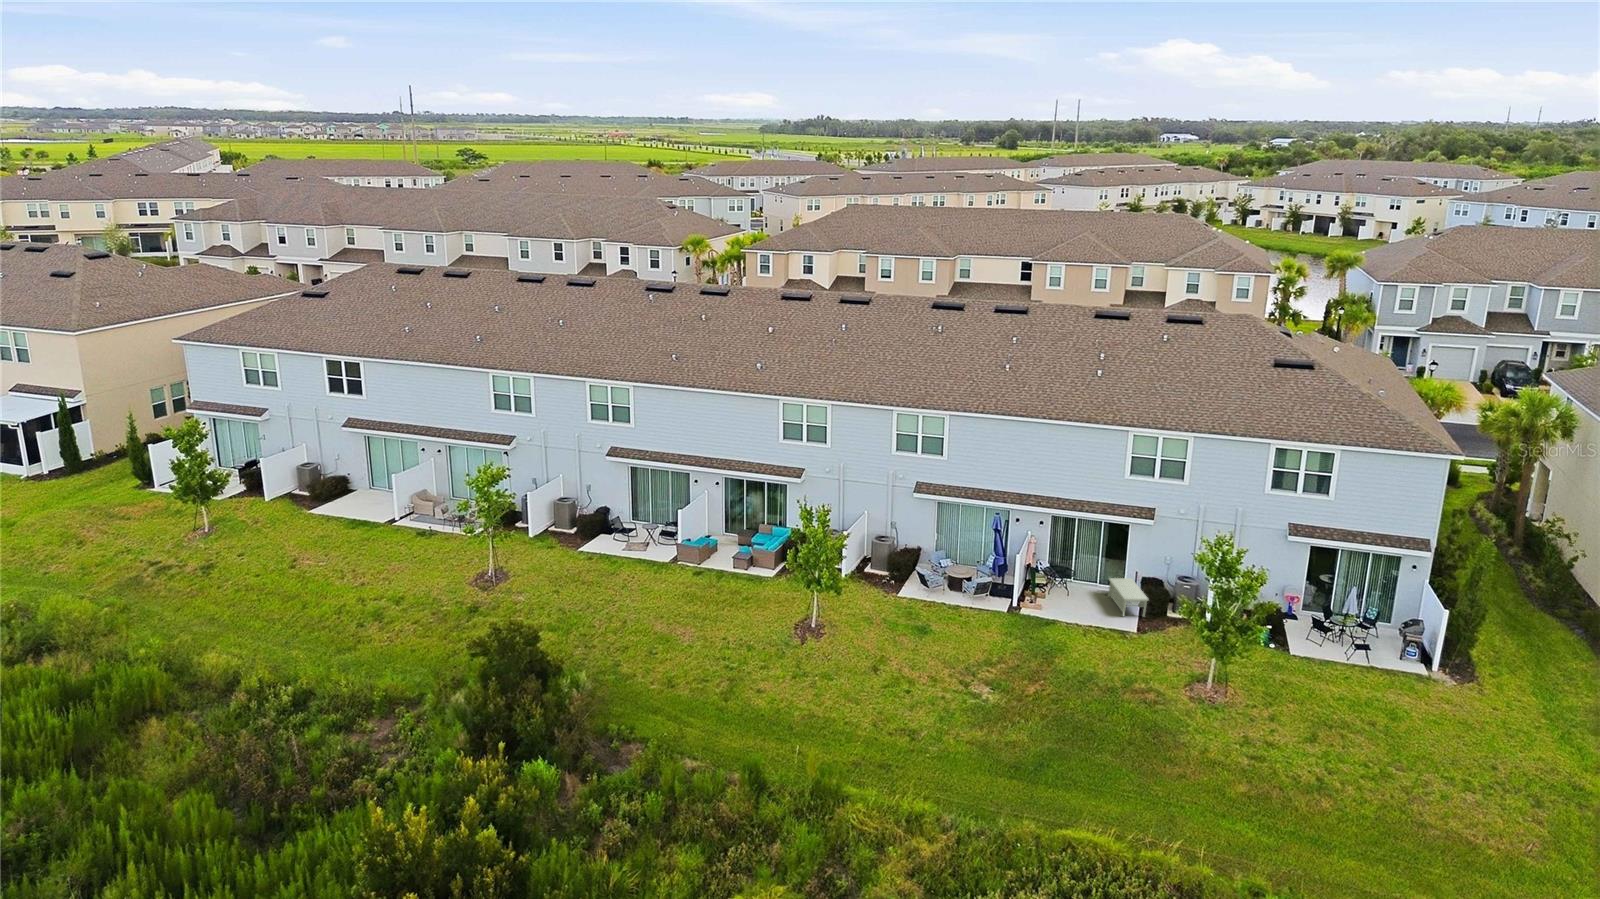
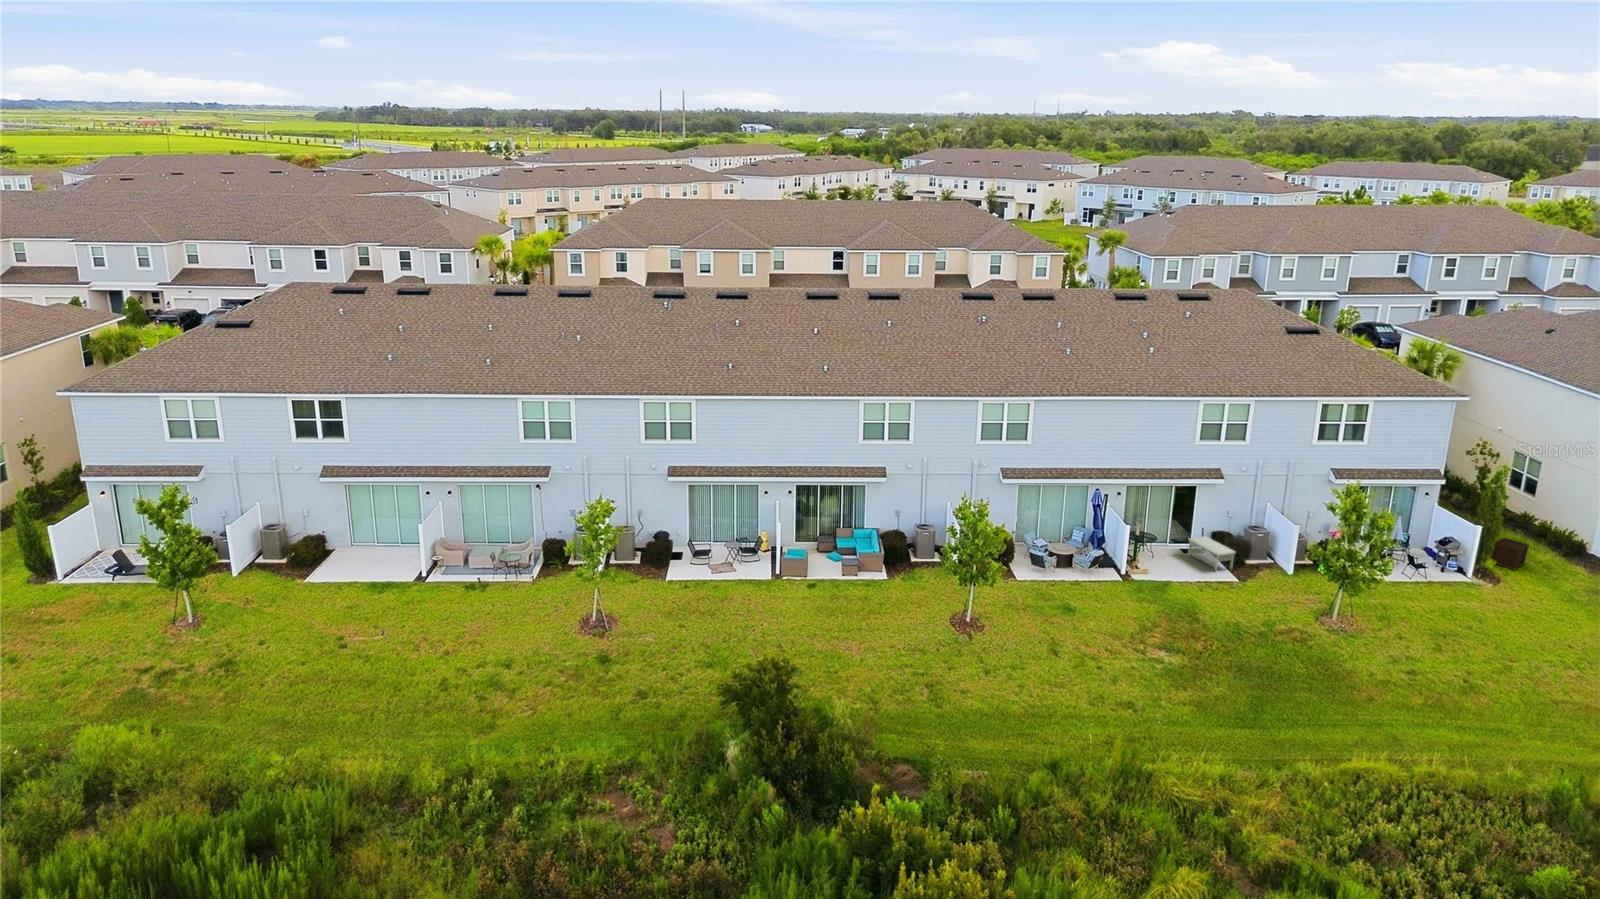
wooden crate: none [1479,629,1532,669] -> present [1490,537,1529,570]

